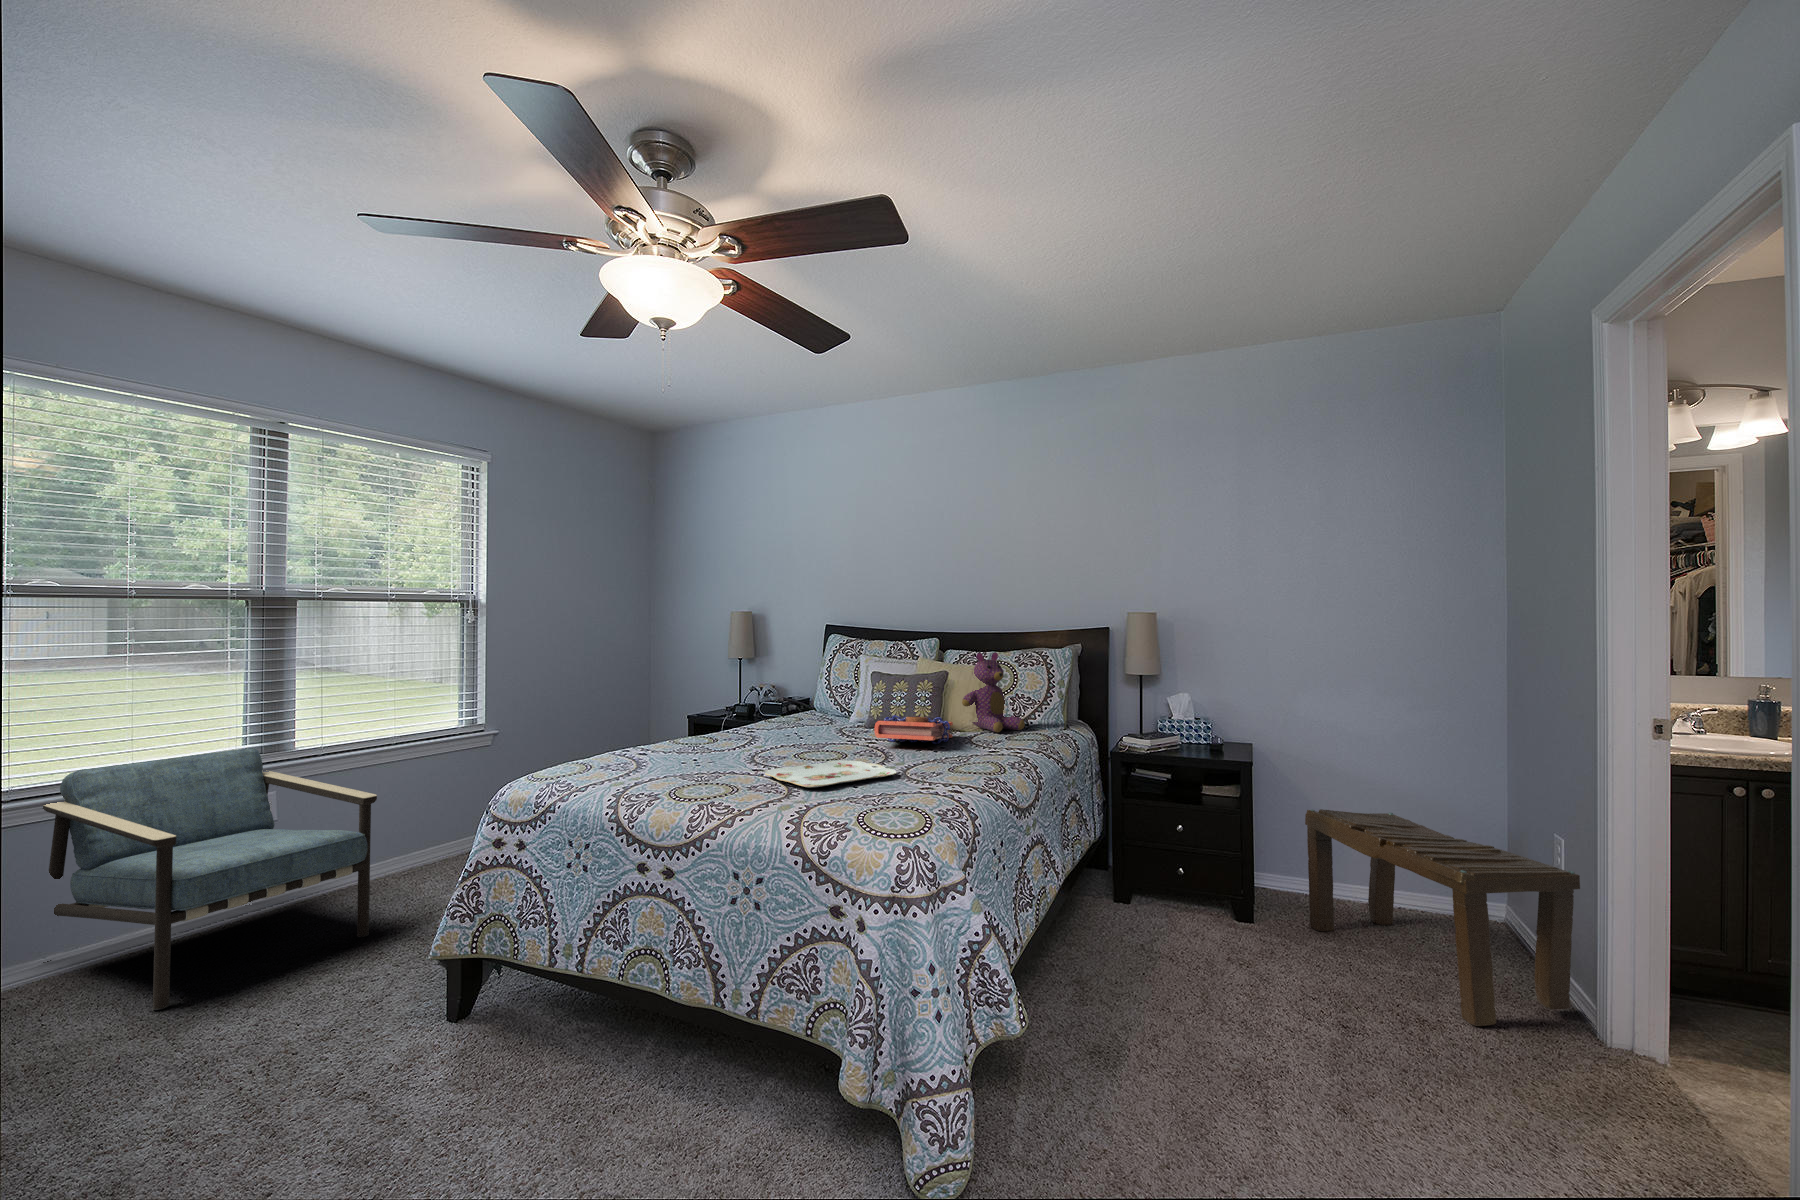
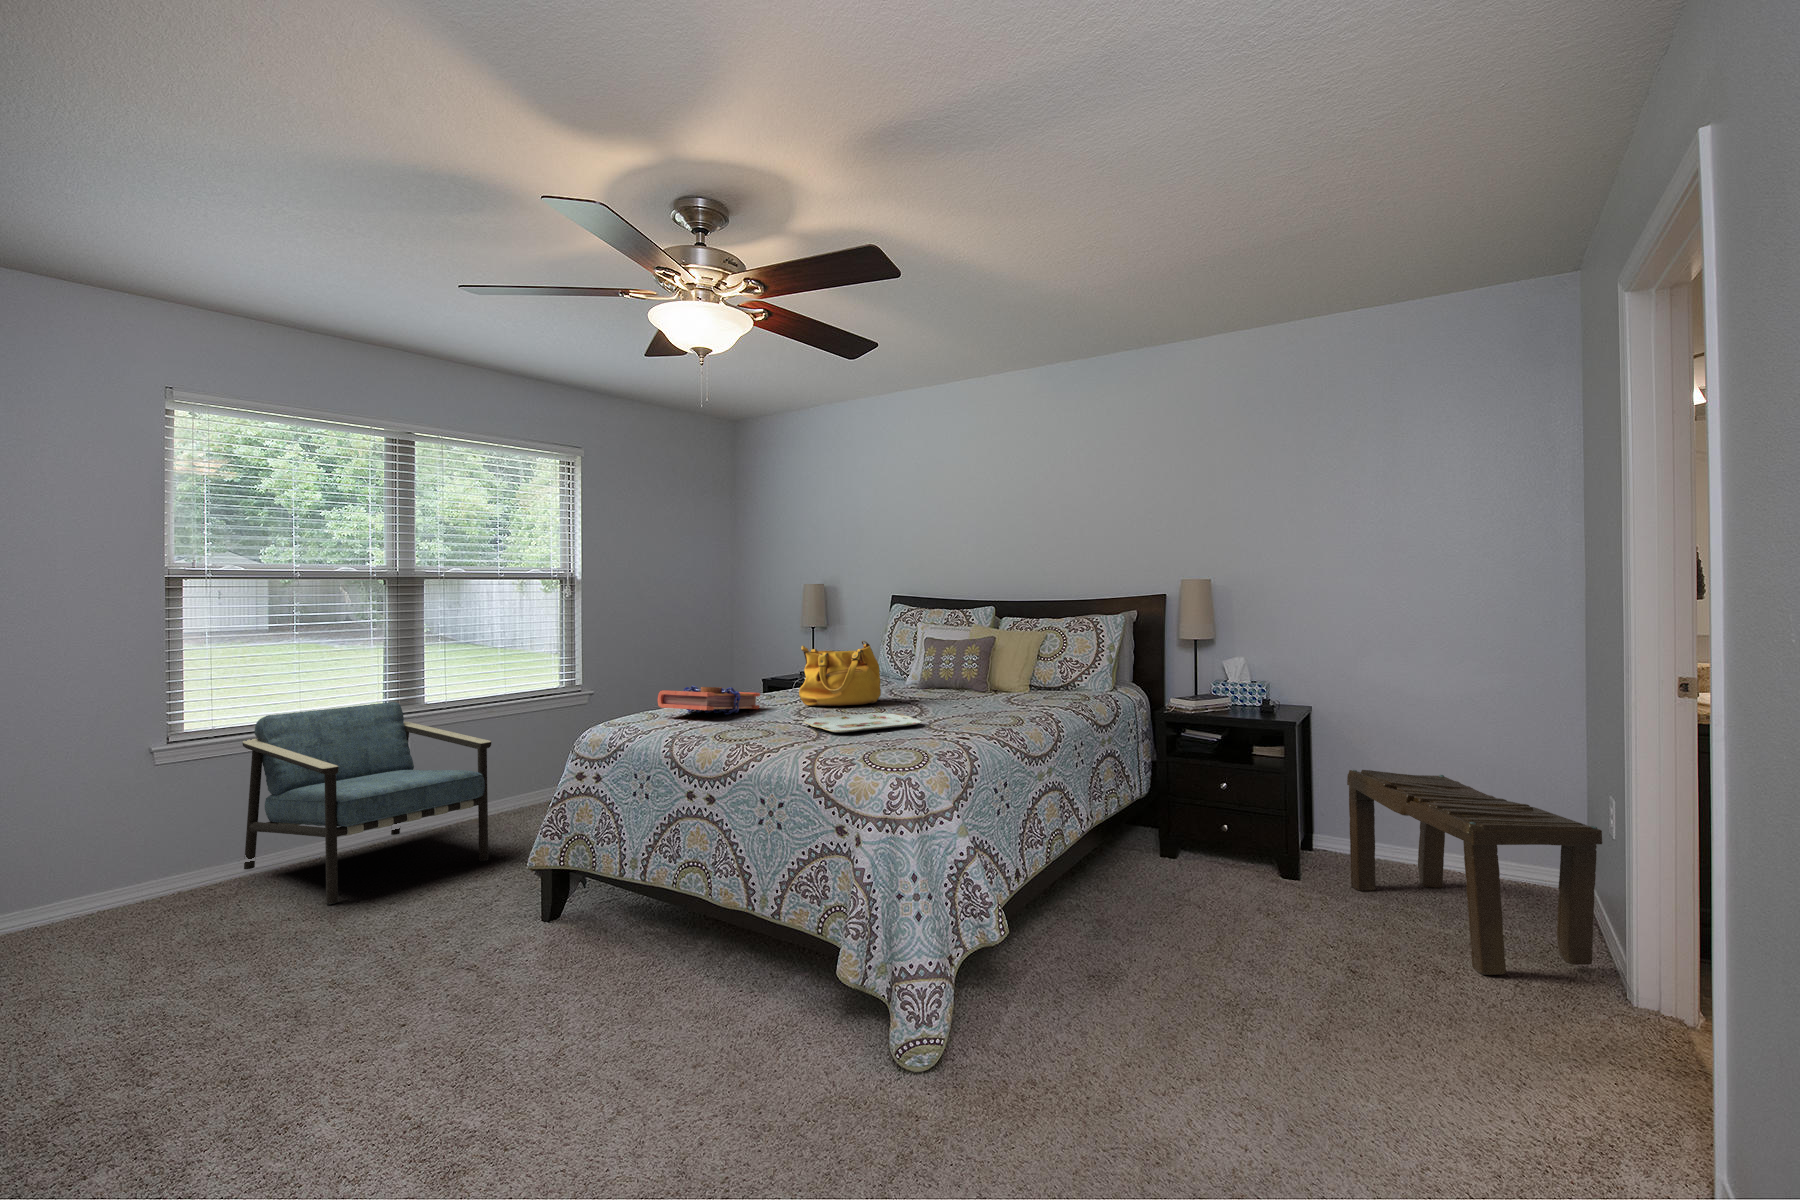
teddy bear: present [962,652,1025,732] -> none [1009,617,1070,693]
handbag: none [748,678,836,750] -> present [799,640,881,706]
book: present [874,715,953,744] -> present [658,685,760,715]

